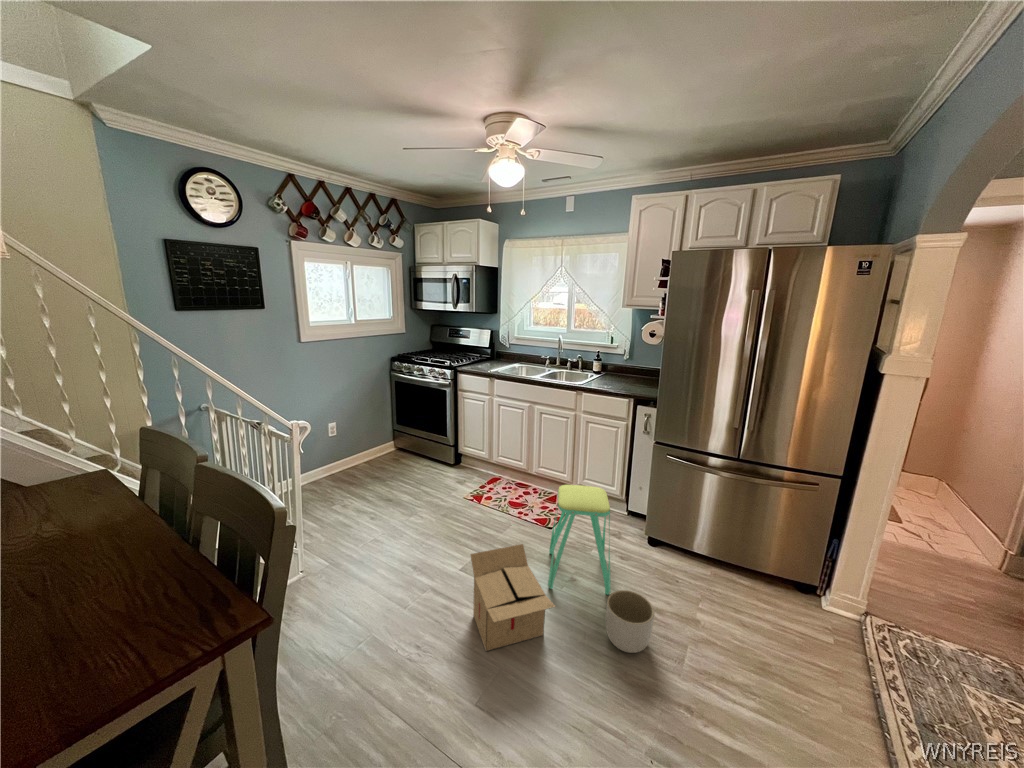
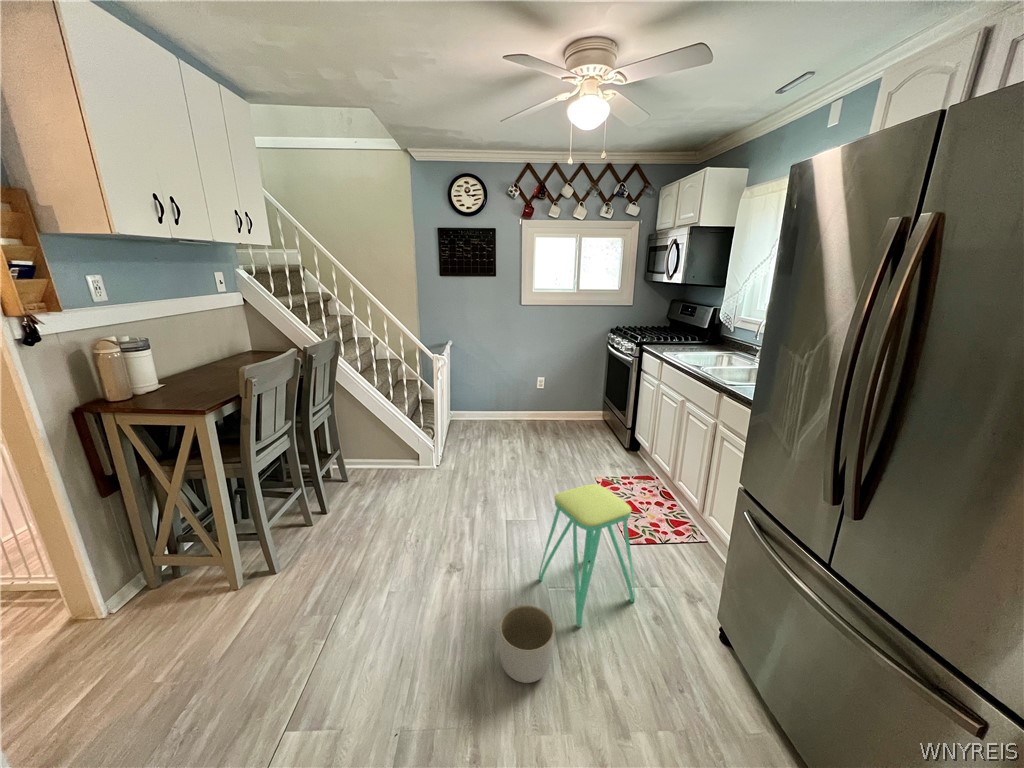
cardboard box: present [471,544,555,651] -> none [419,497,518,600]

